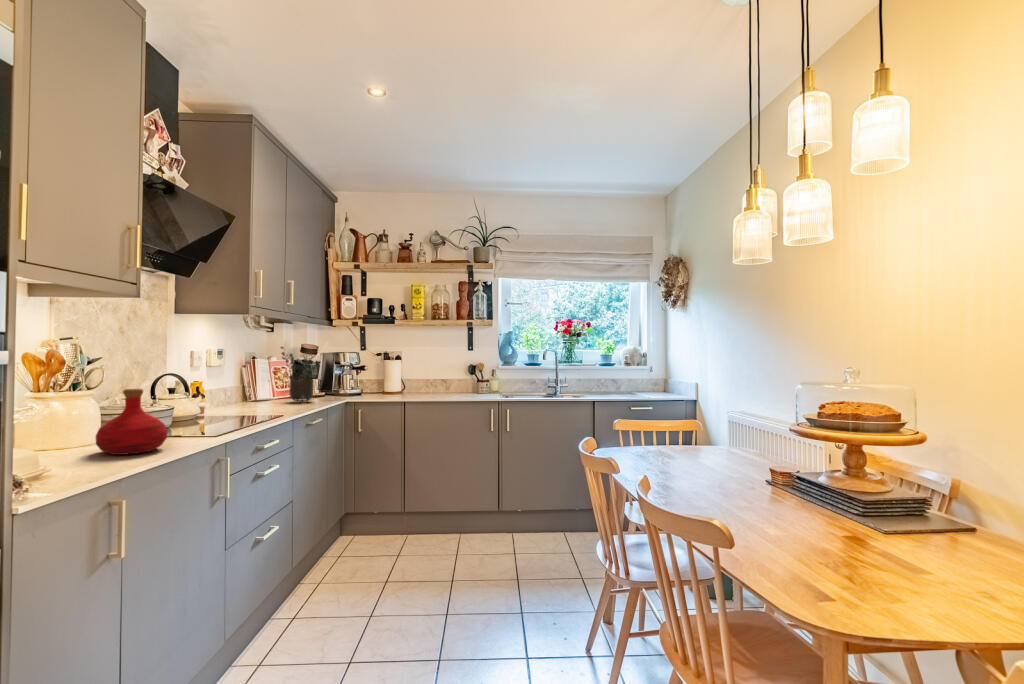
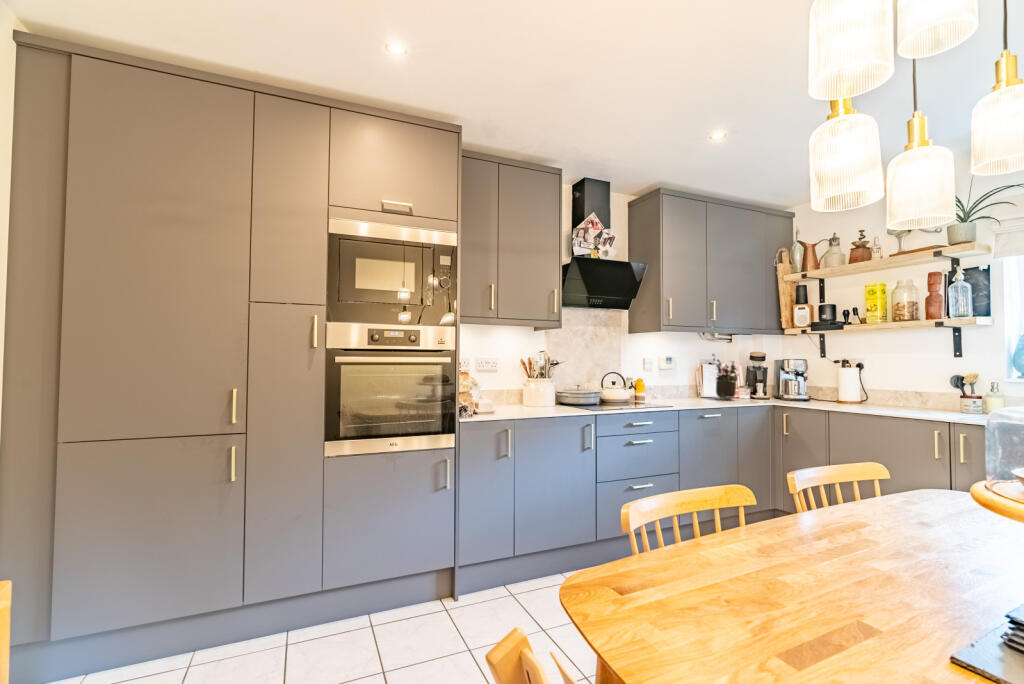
bottle: present [96,389,167,455] -> none [531,377,560,410]

